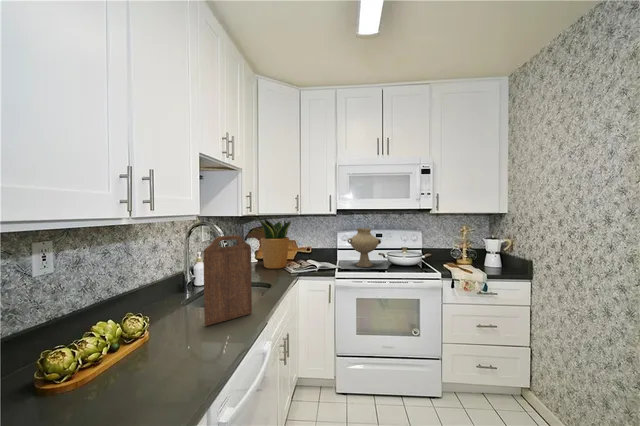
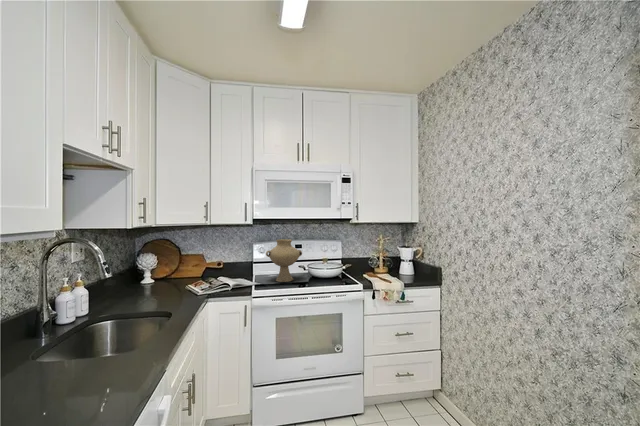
potted plant: present [255,218,292,269] -> none [146,228,200,292]
cutting board: present [203,235,252,326] -> none [37,258,130,407]

